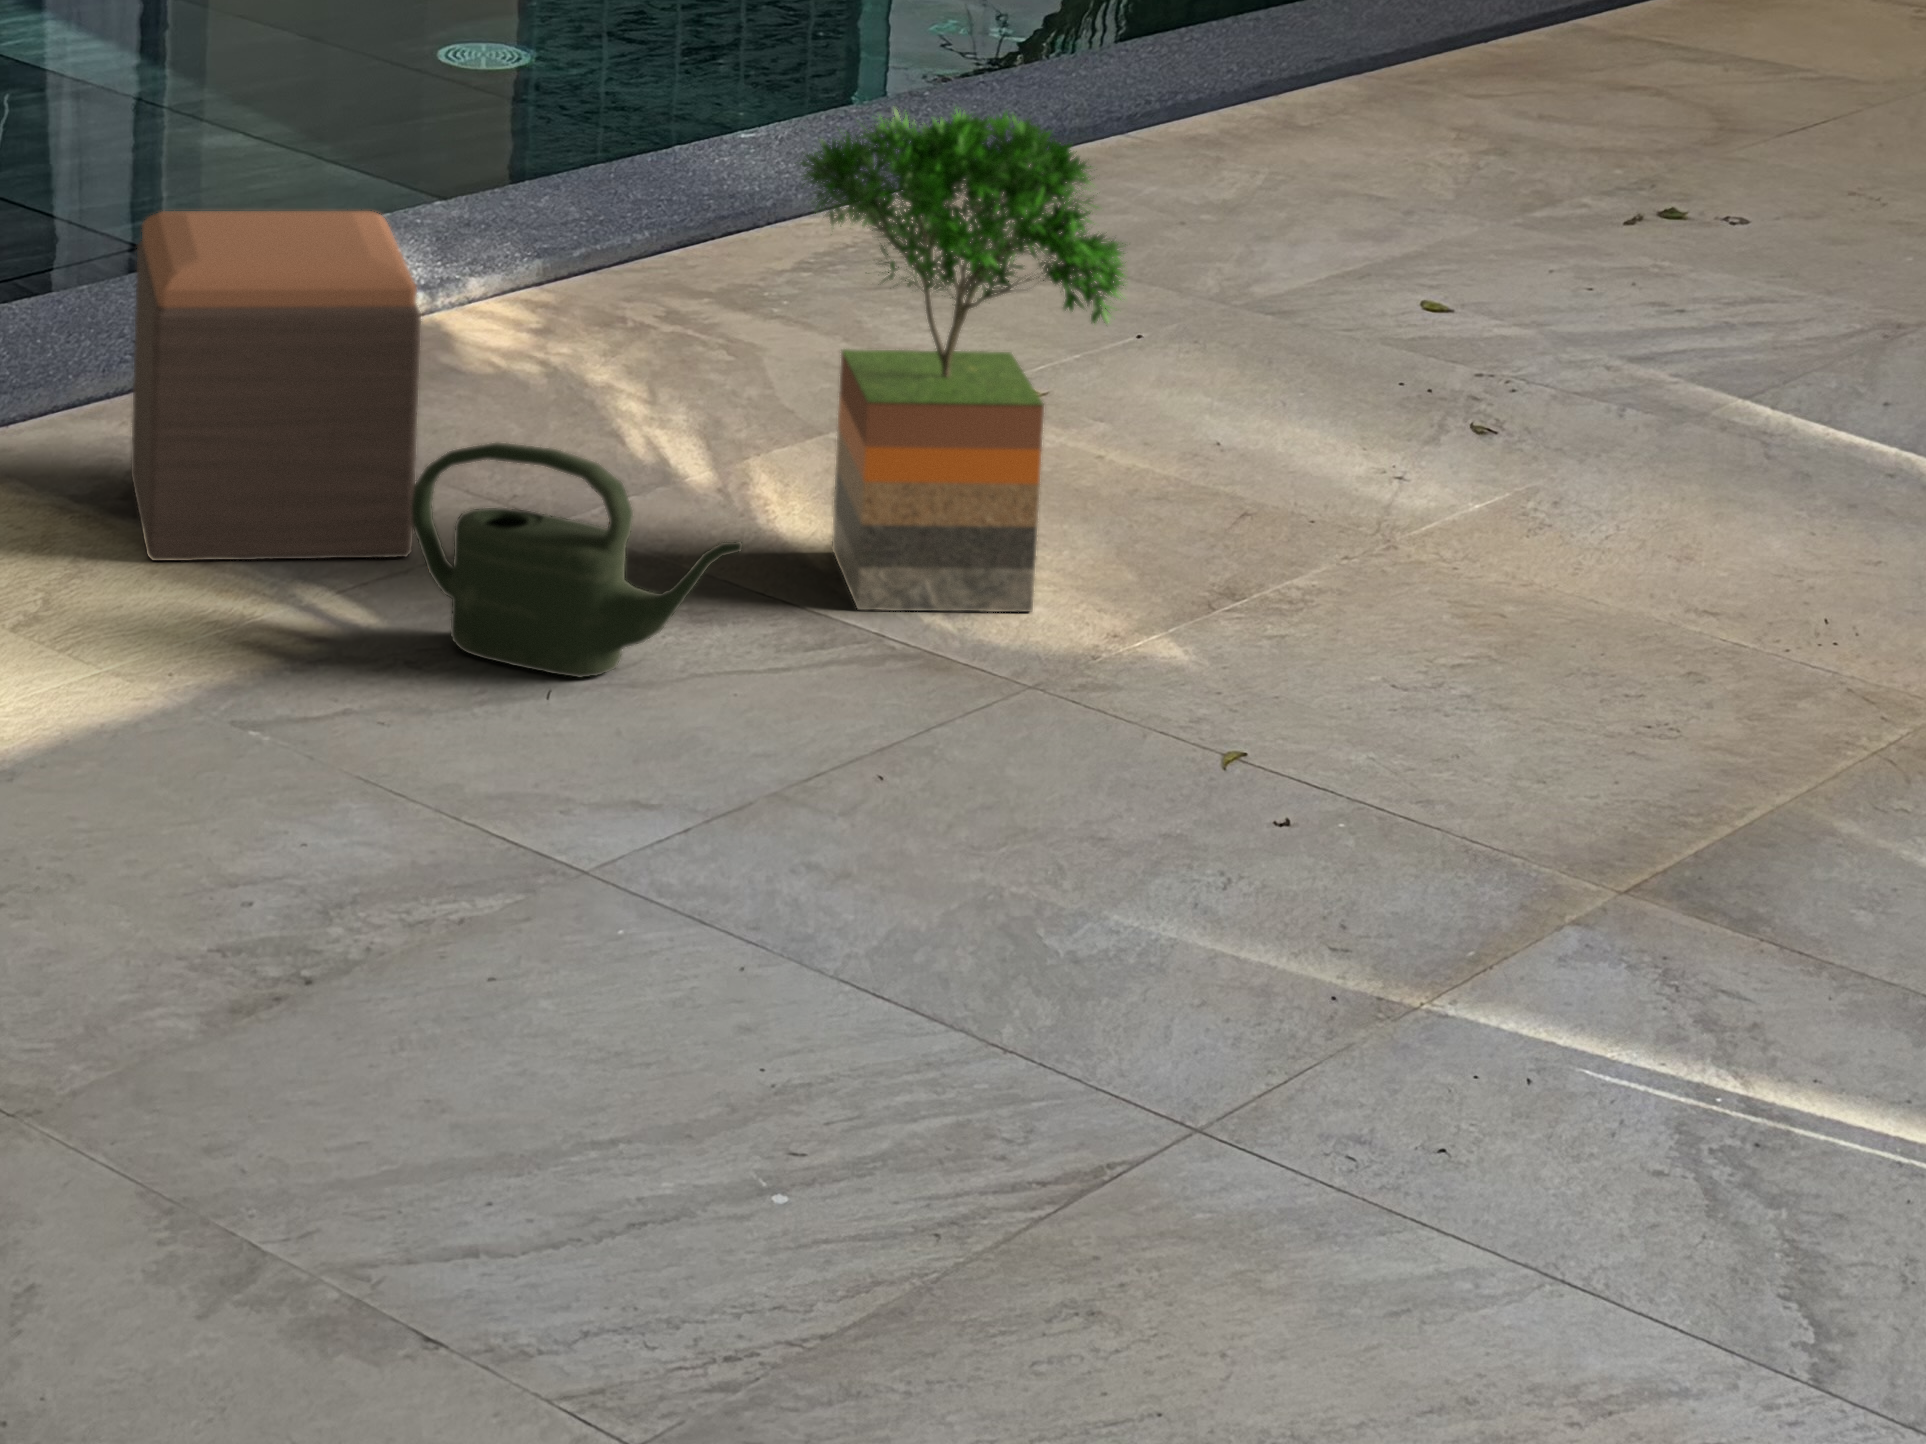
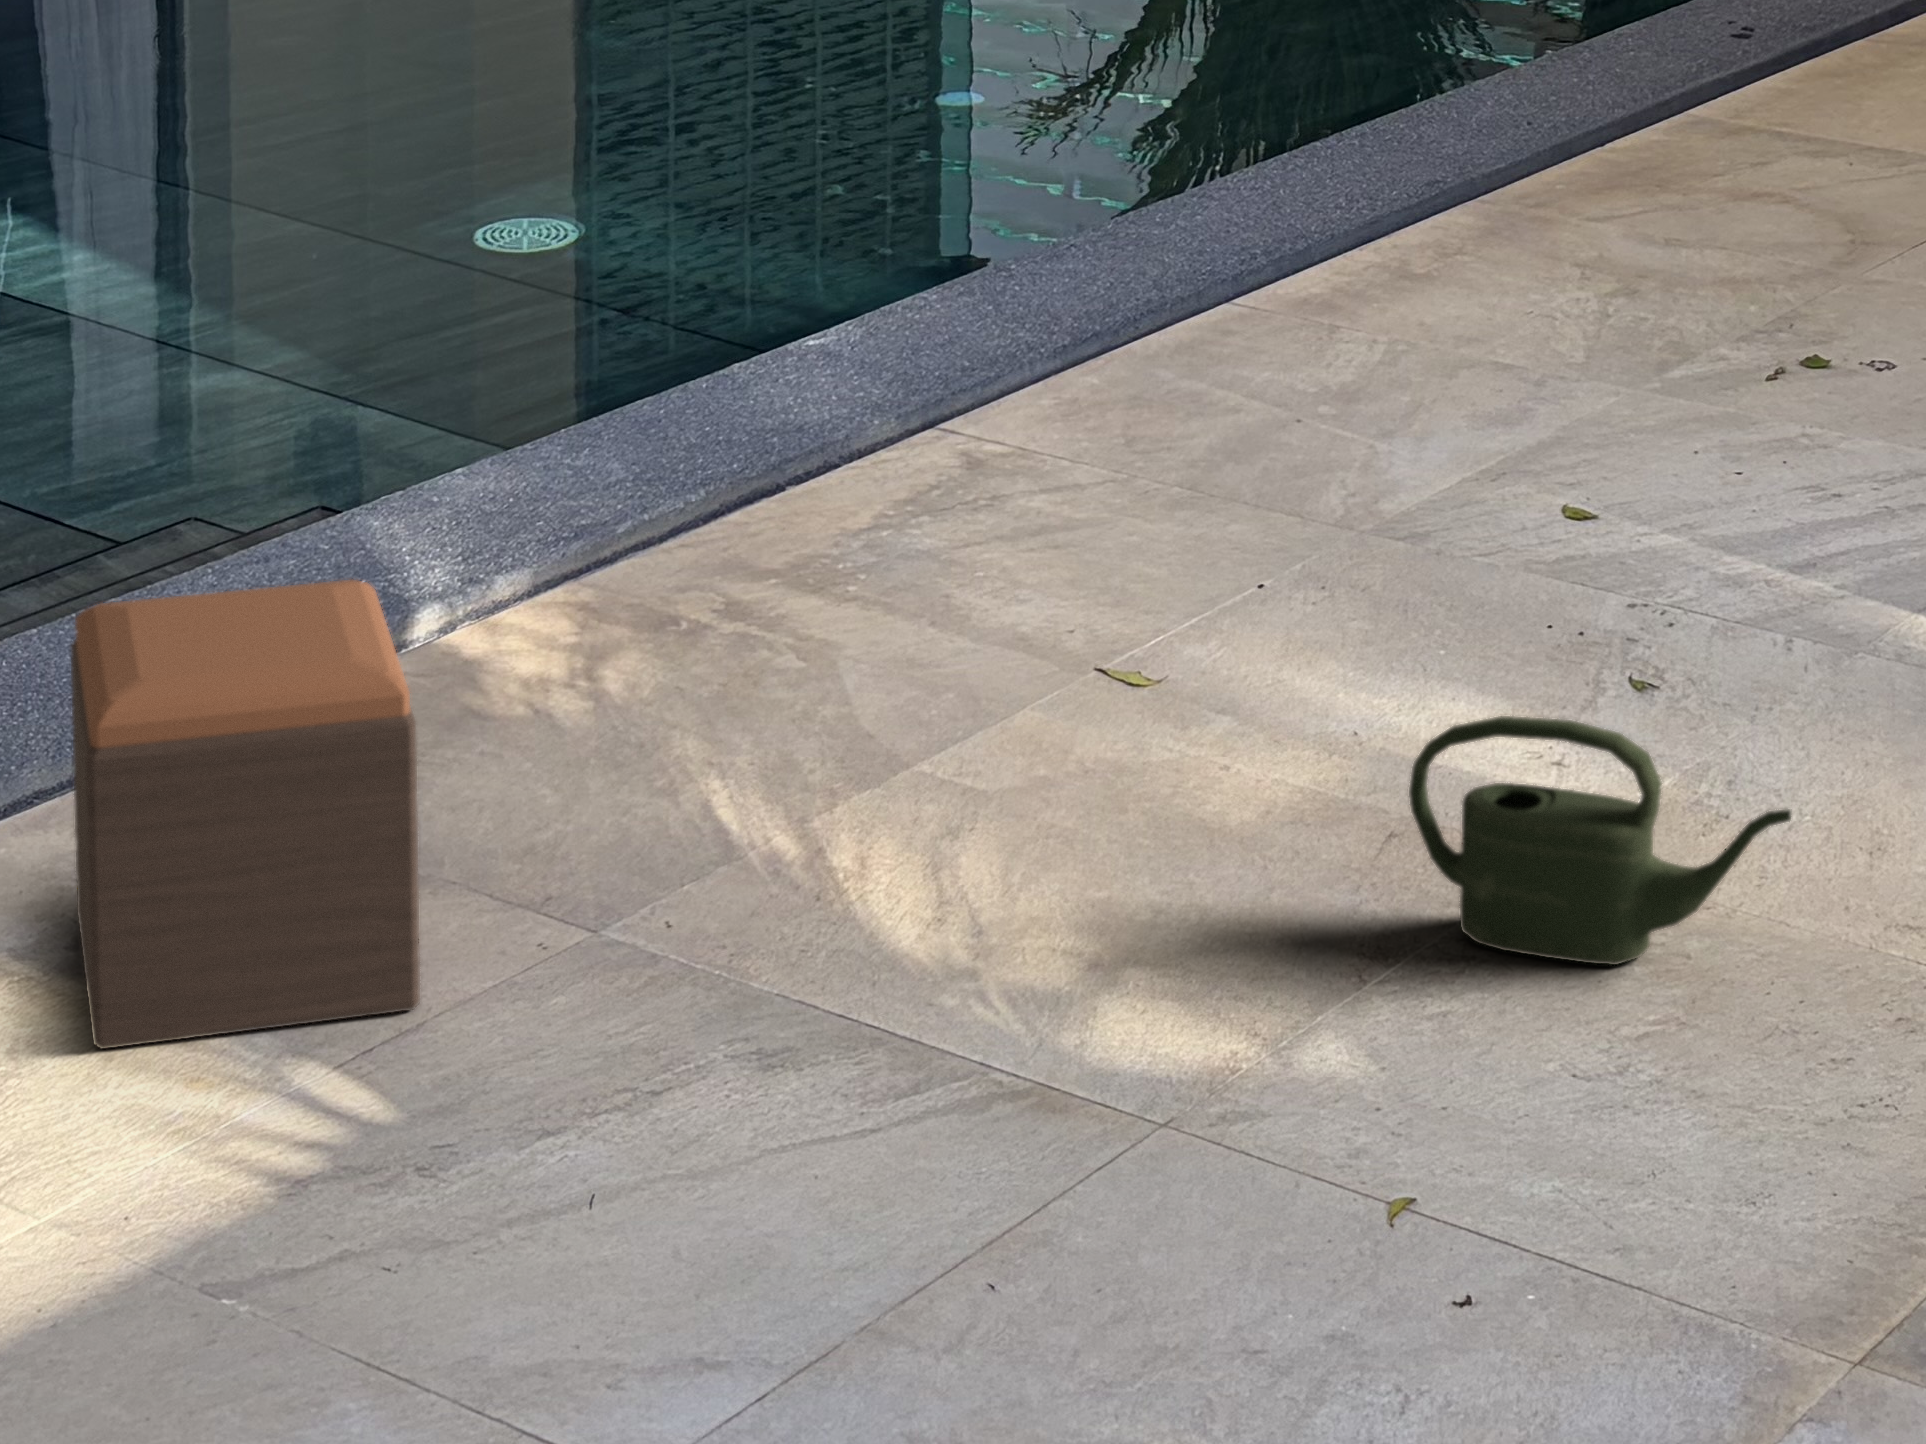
potted tree: present [801,110,1126,612] -> none [855,419,1257,1036]
watering can: present [411,443,742,678] -> present [1409,716,1791,965]

